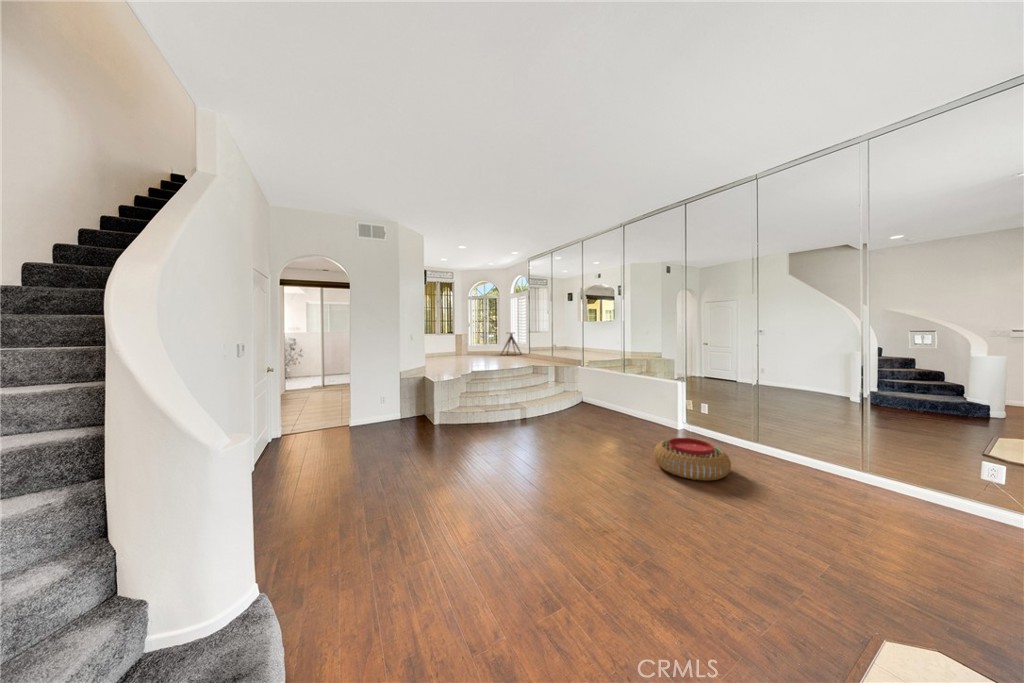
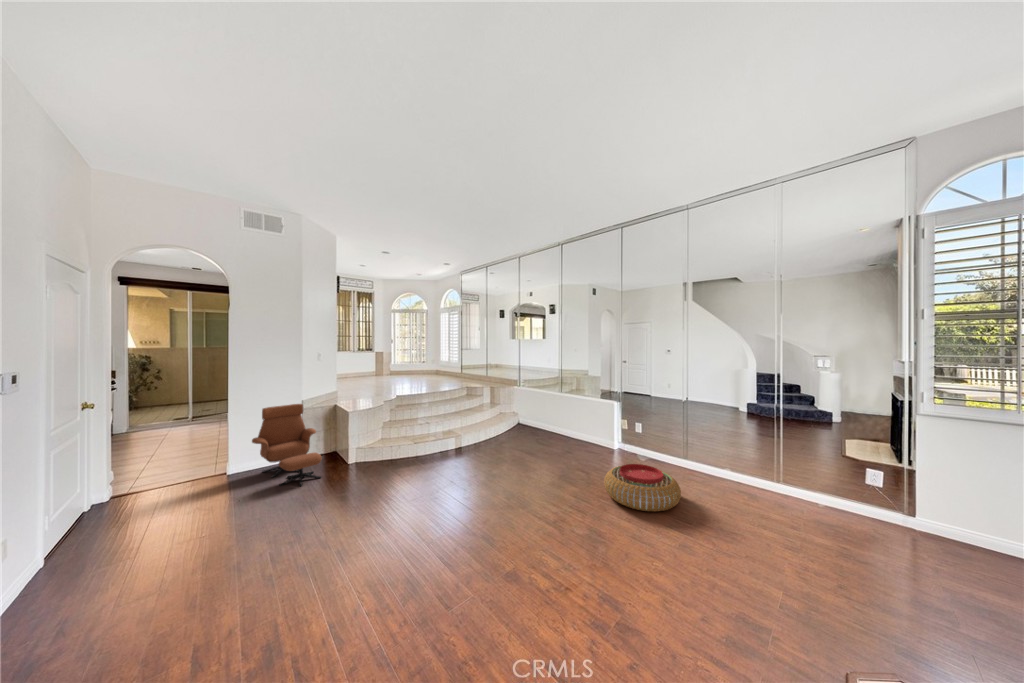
round table: present [501,333,521,355] -> none [421,350,457,375]
lounge chair: none [365,375,414,438] -> present [252,404,321,486]

